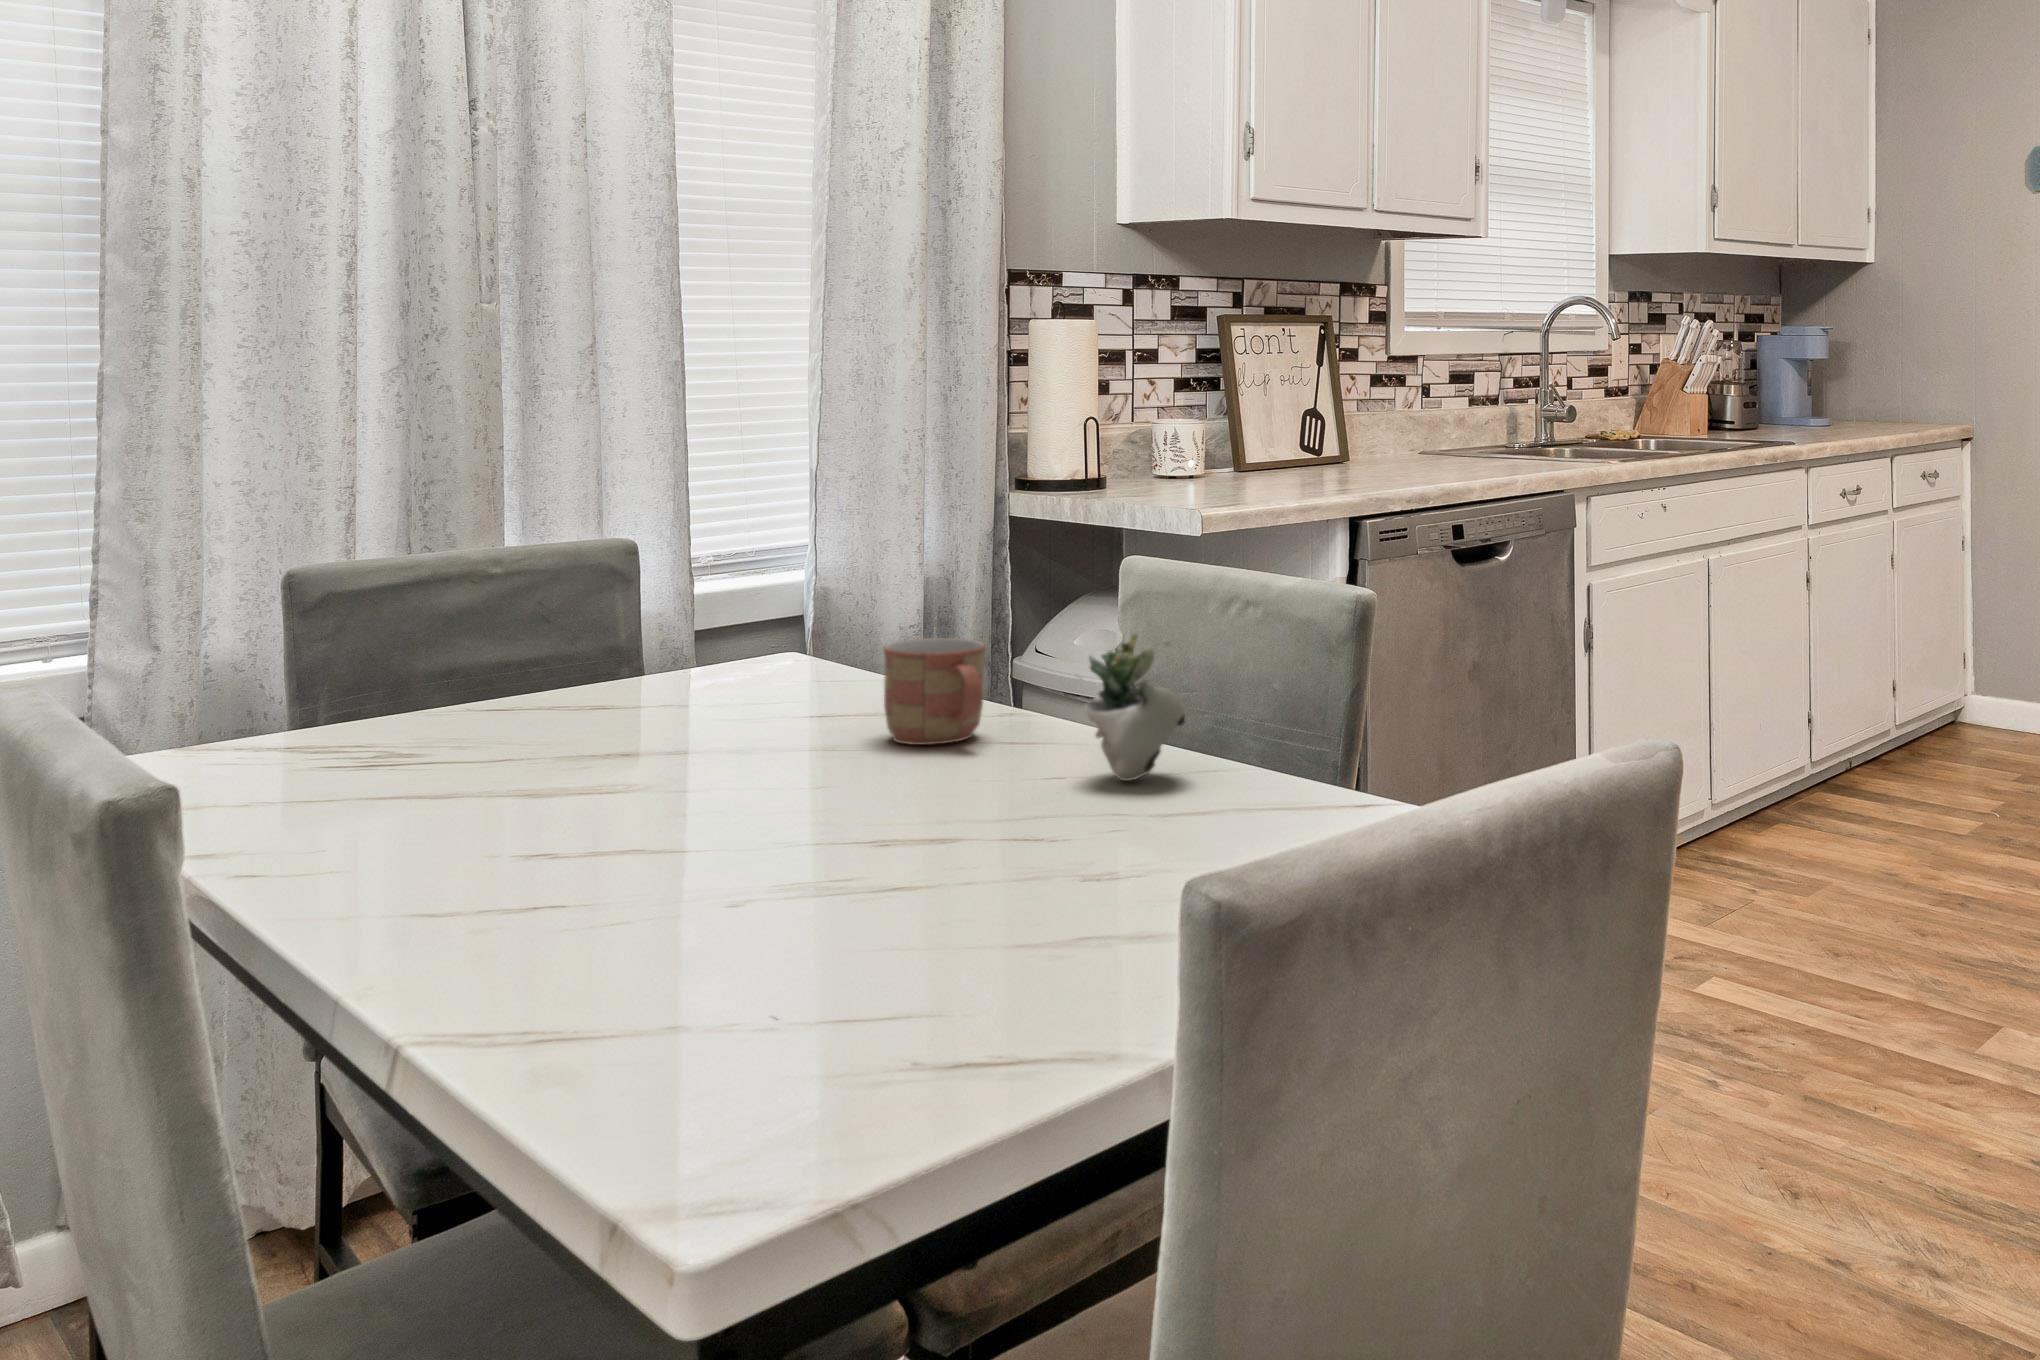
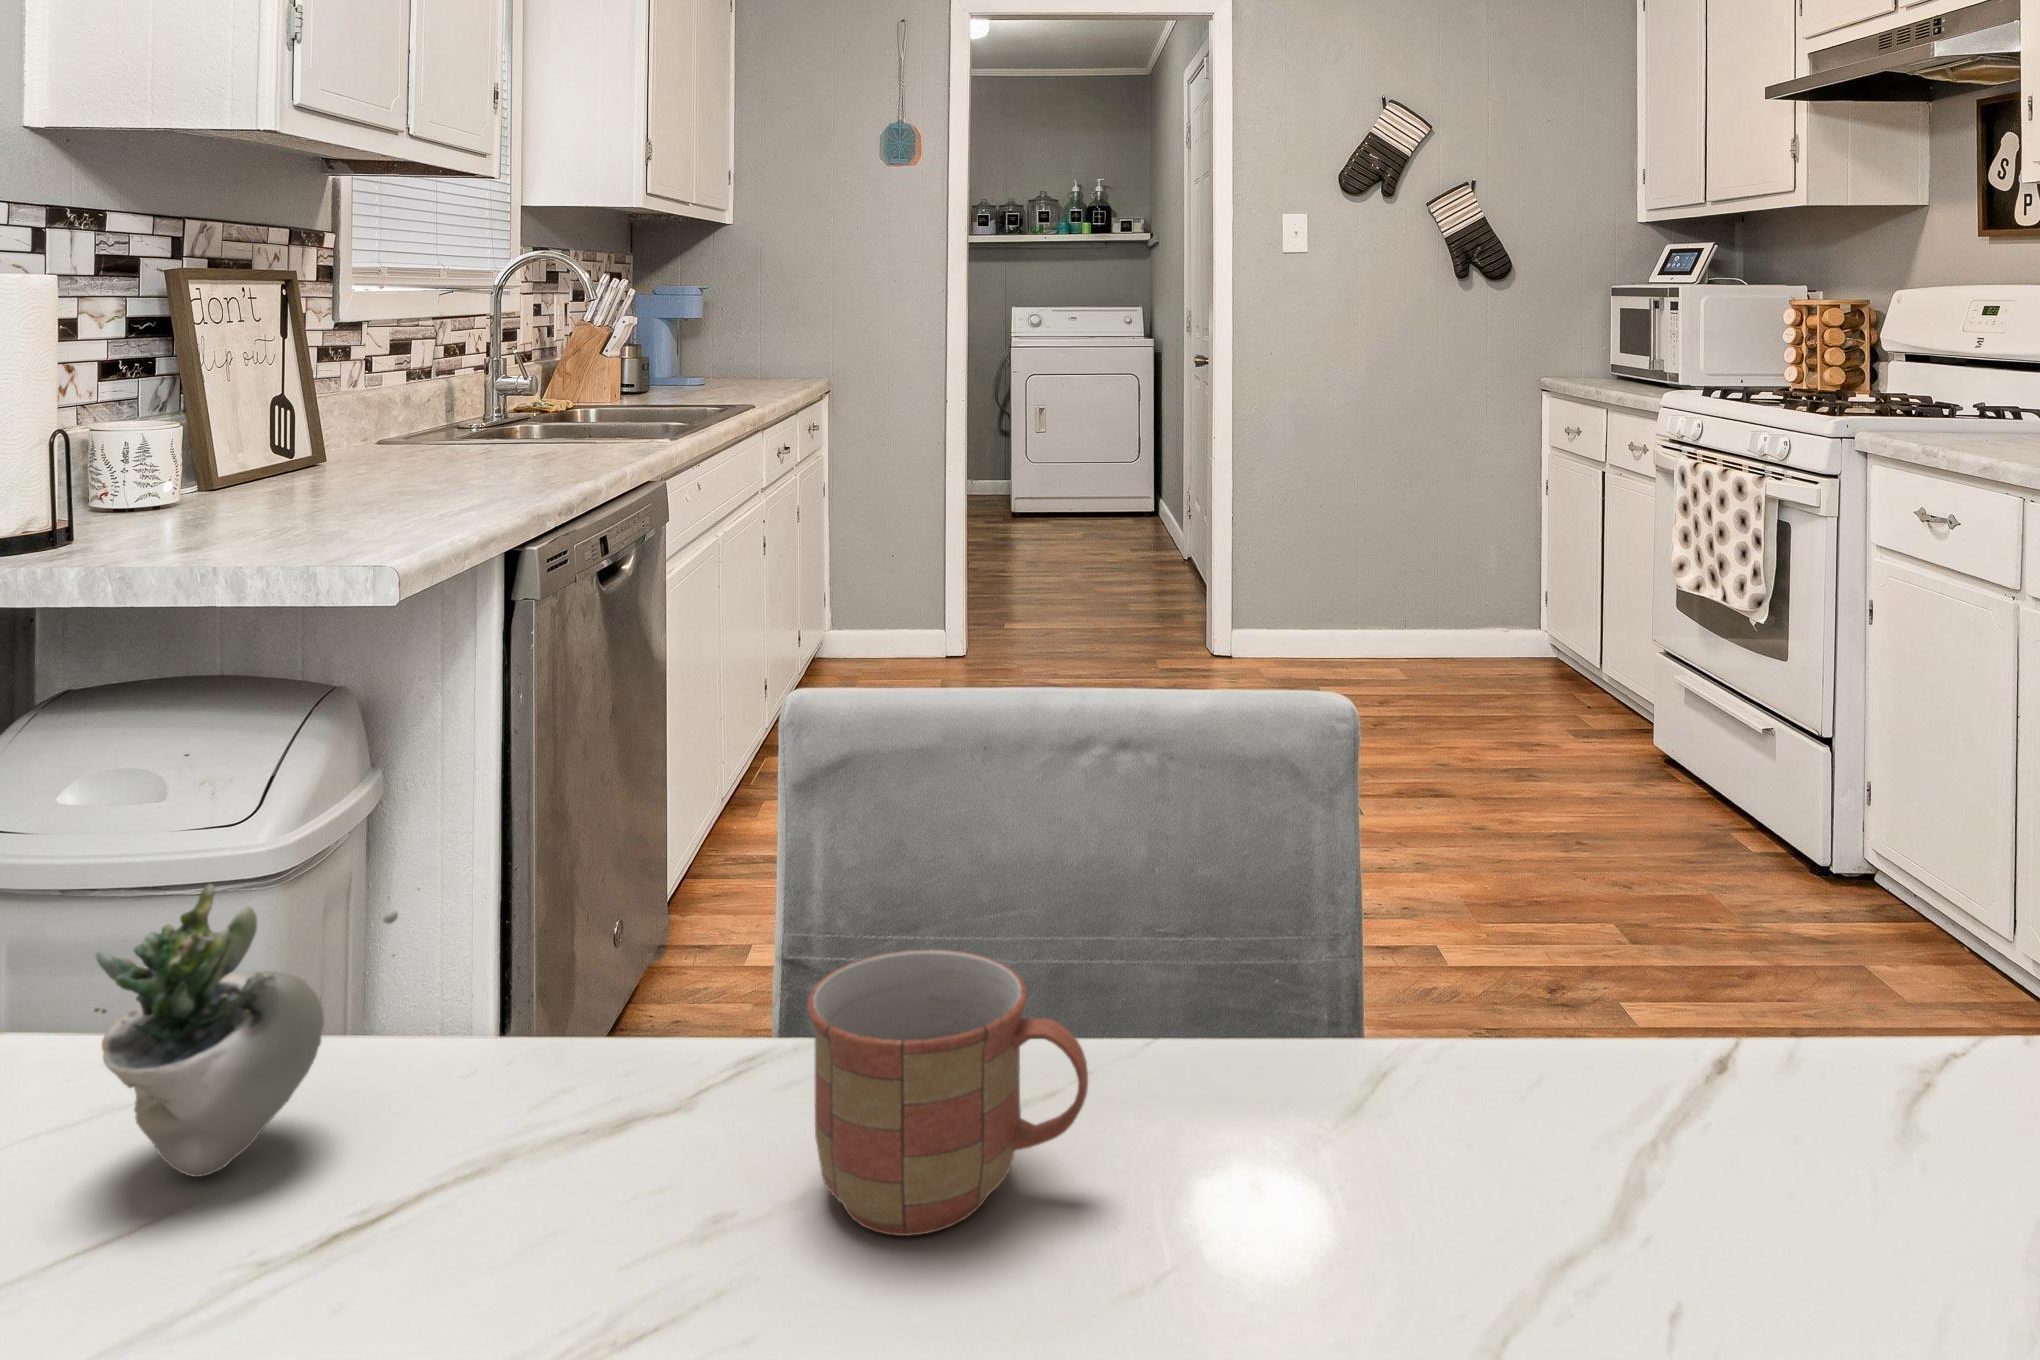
succulent plant: present [1085,632,1185,781] -> present [94,884,398,1177]

